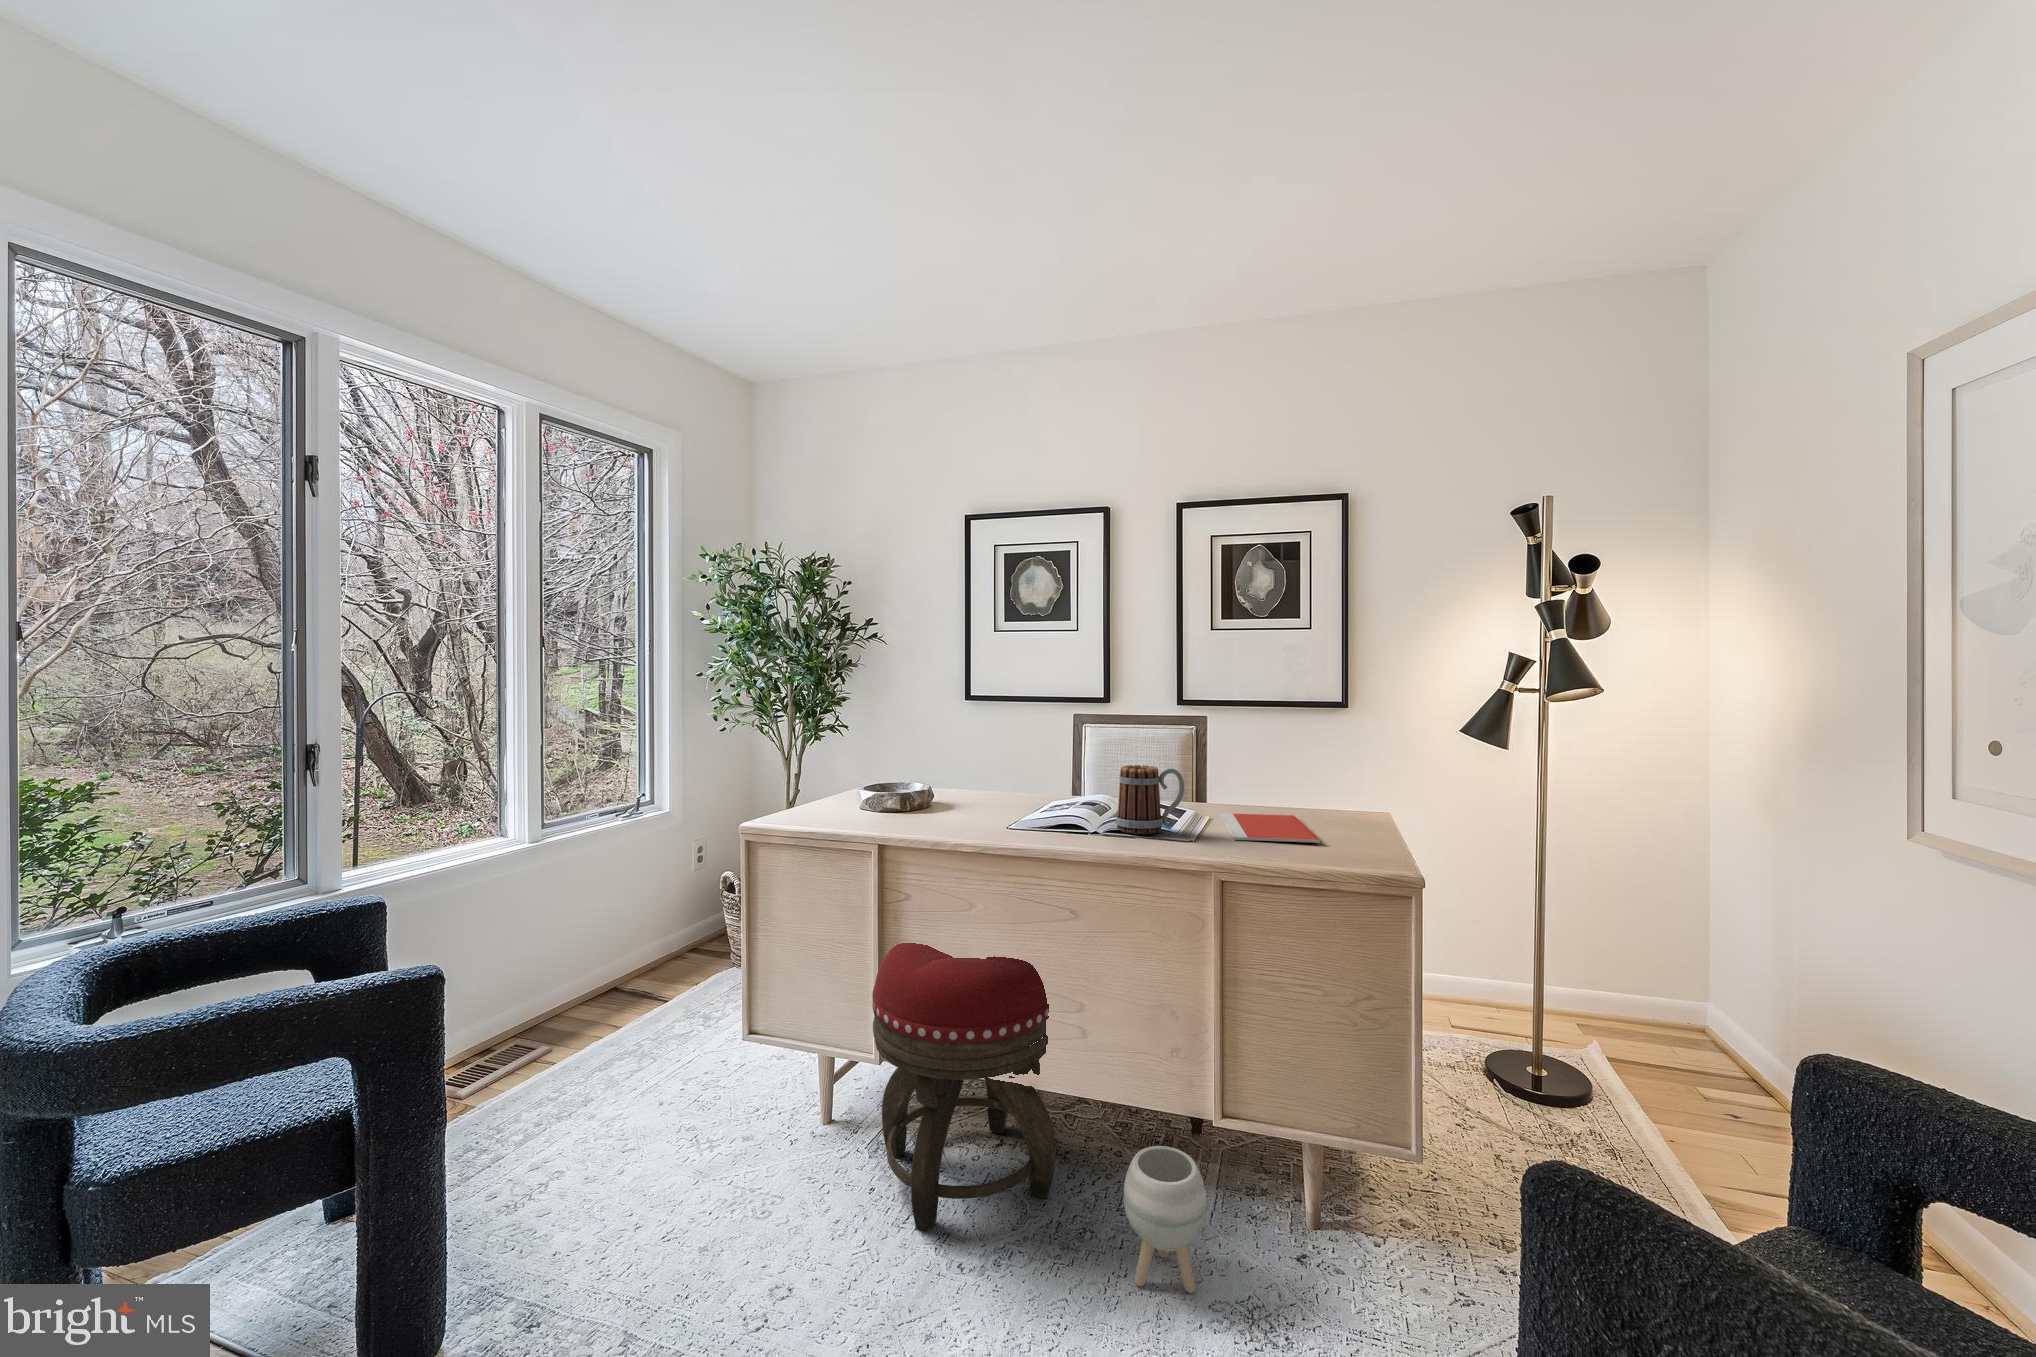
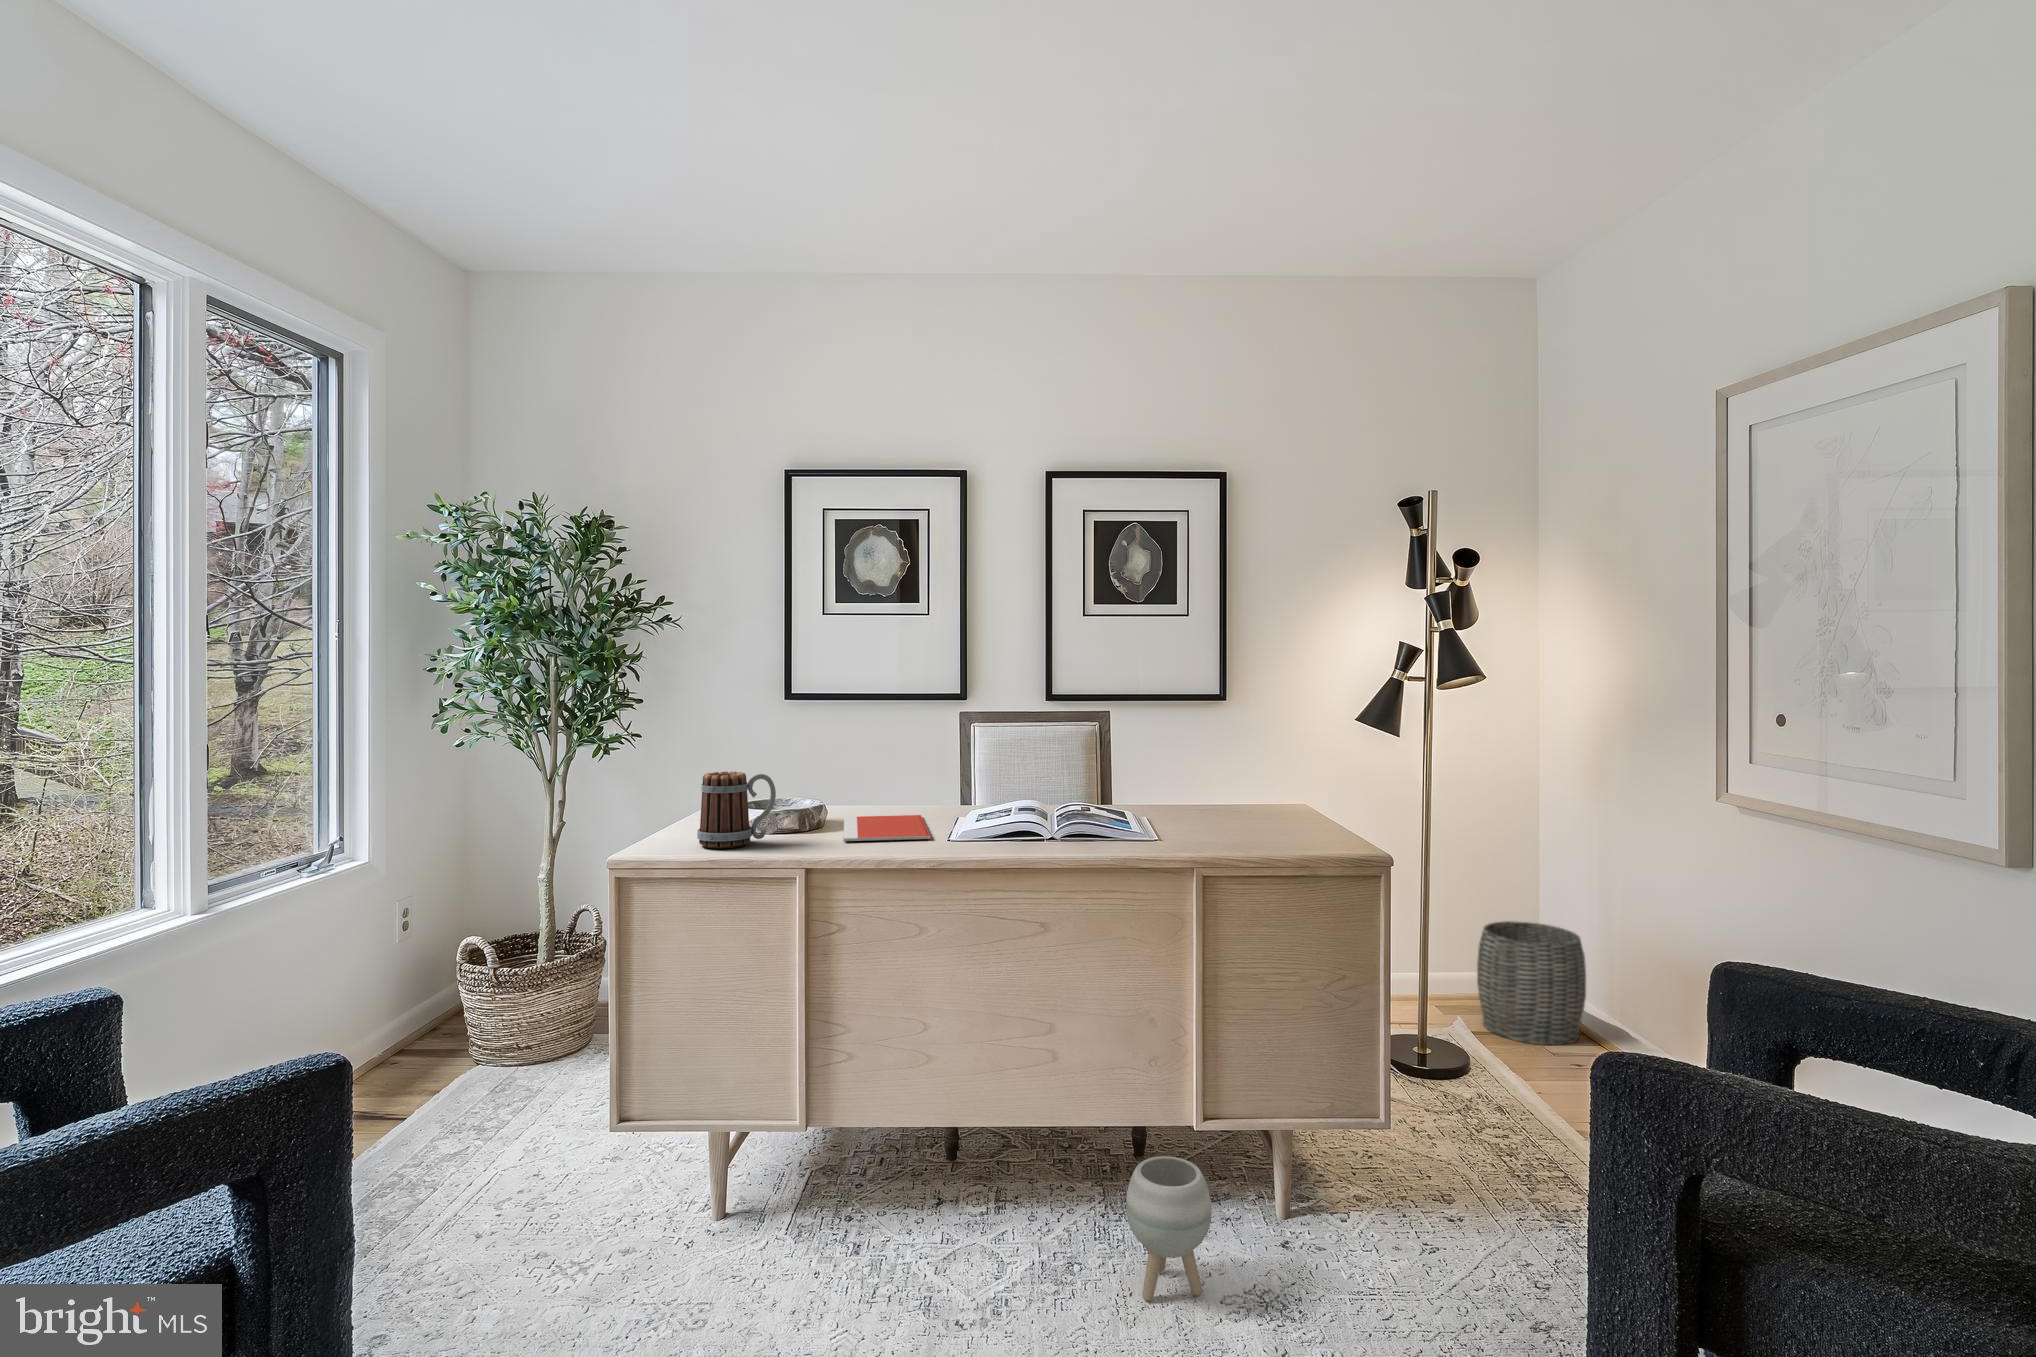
mug: present [1116,765,1184,835] -> present [697,772,776,848]
notebook: present [1221,813,1320,843] -> present [844,815,931,841]
footstool: present [872,943,1056,1231] -> none [809,957,1025,1301]
woven basket: none [1617,945,1753,1088] -> present [1477,921,1586,1045]

